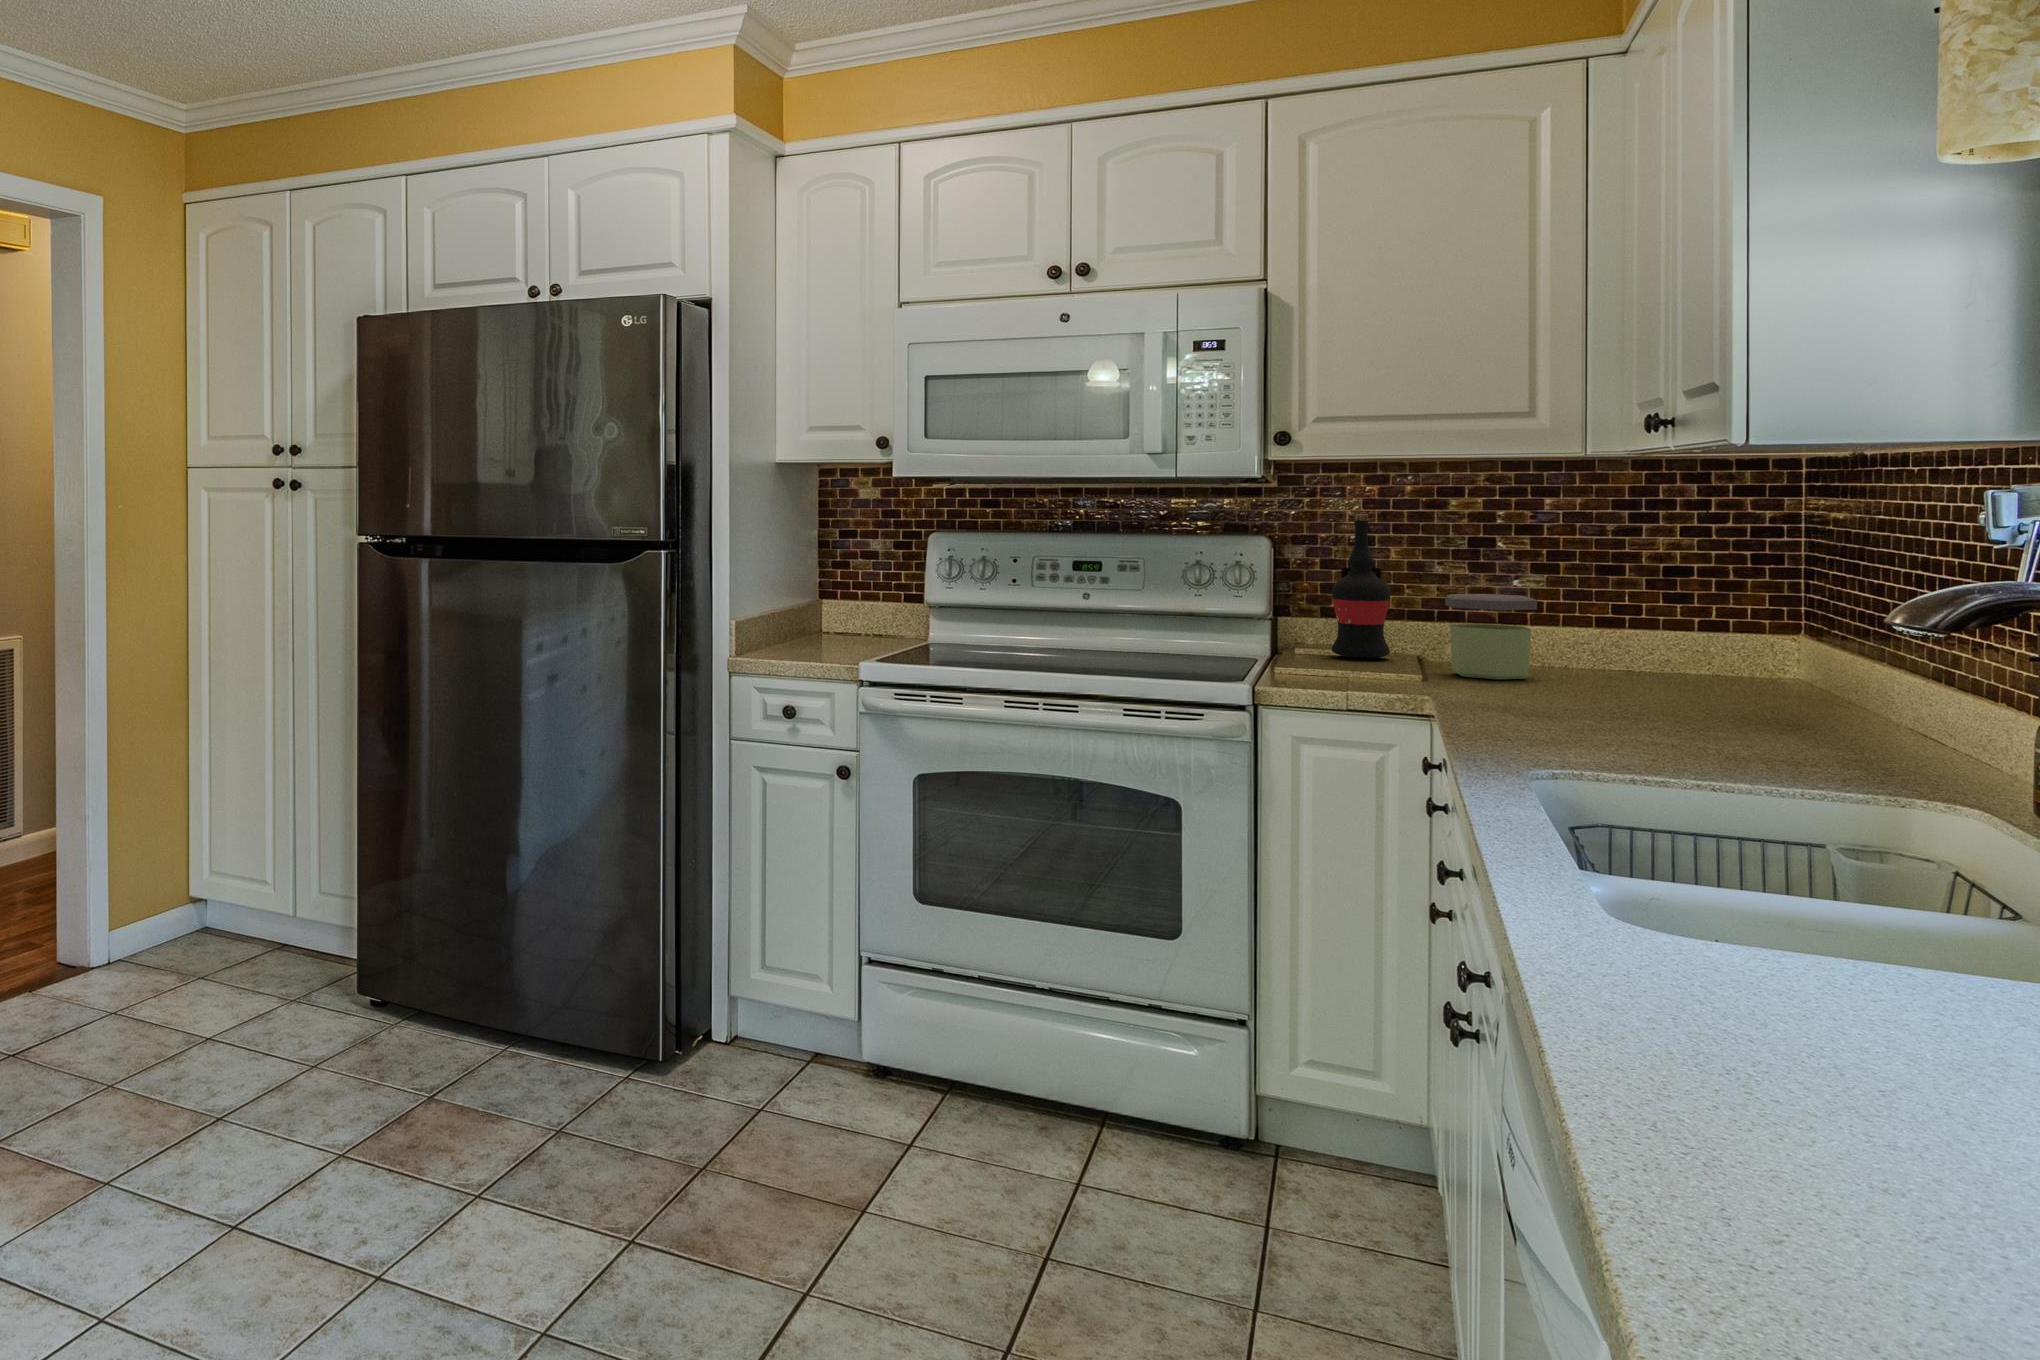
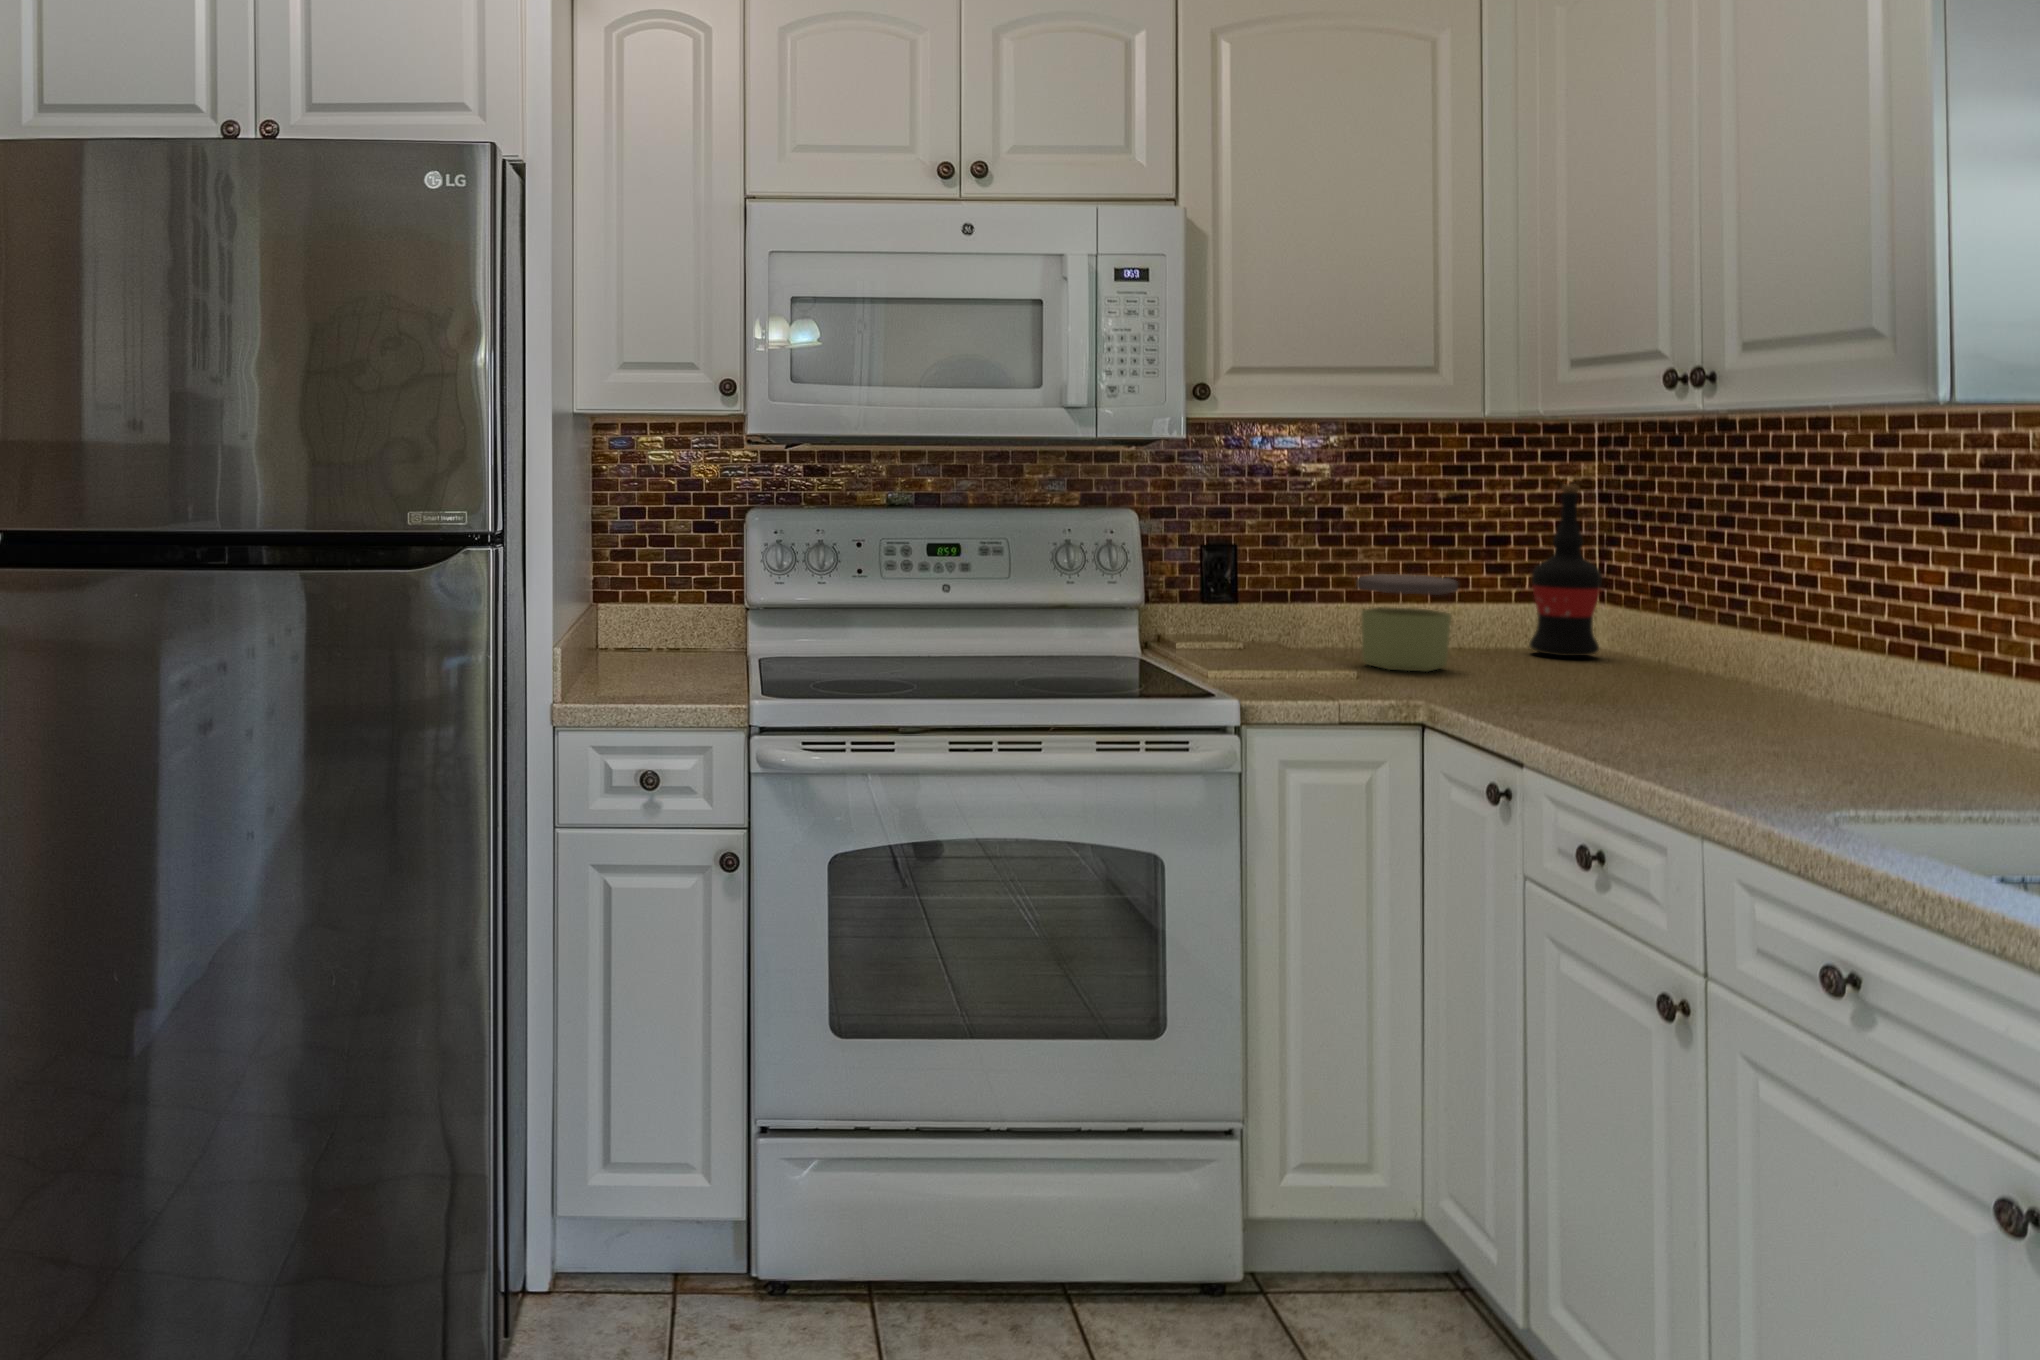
wine bottle: present [1332,514,1390,658] -> present [1530,484,1602,656]

